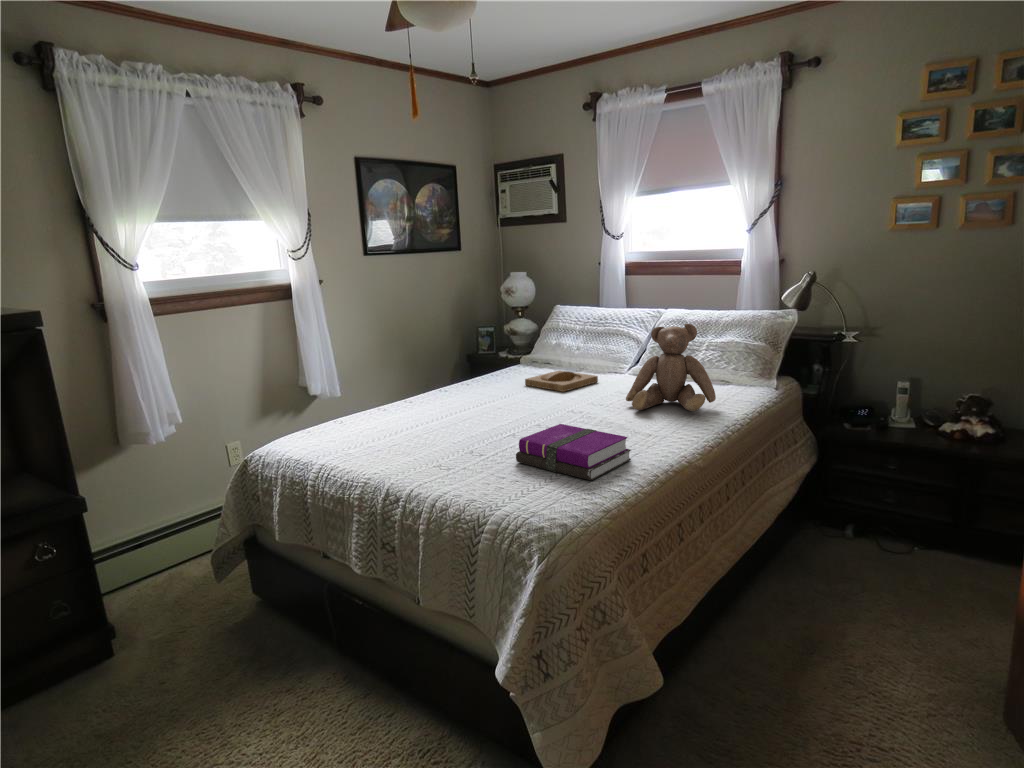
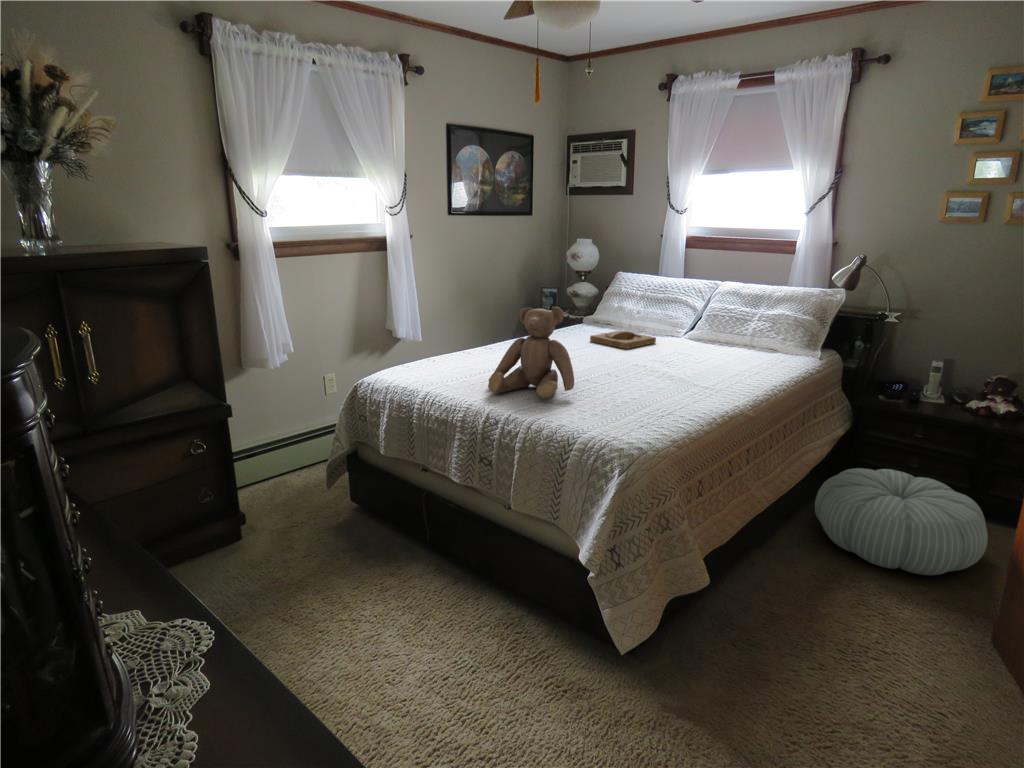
teddy bear: present [626,324,716,411] -> present [488,307,574,398]
notebook: present [516,424,631,480] -> none [594,372,693,419]
pouf: none [786,509,982,635] -> present [815,468,988,575]

